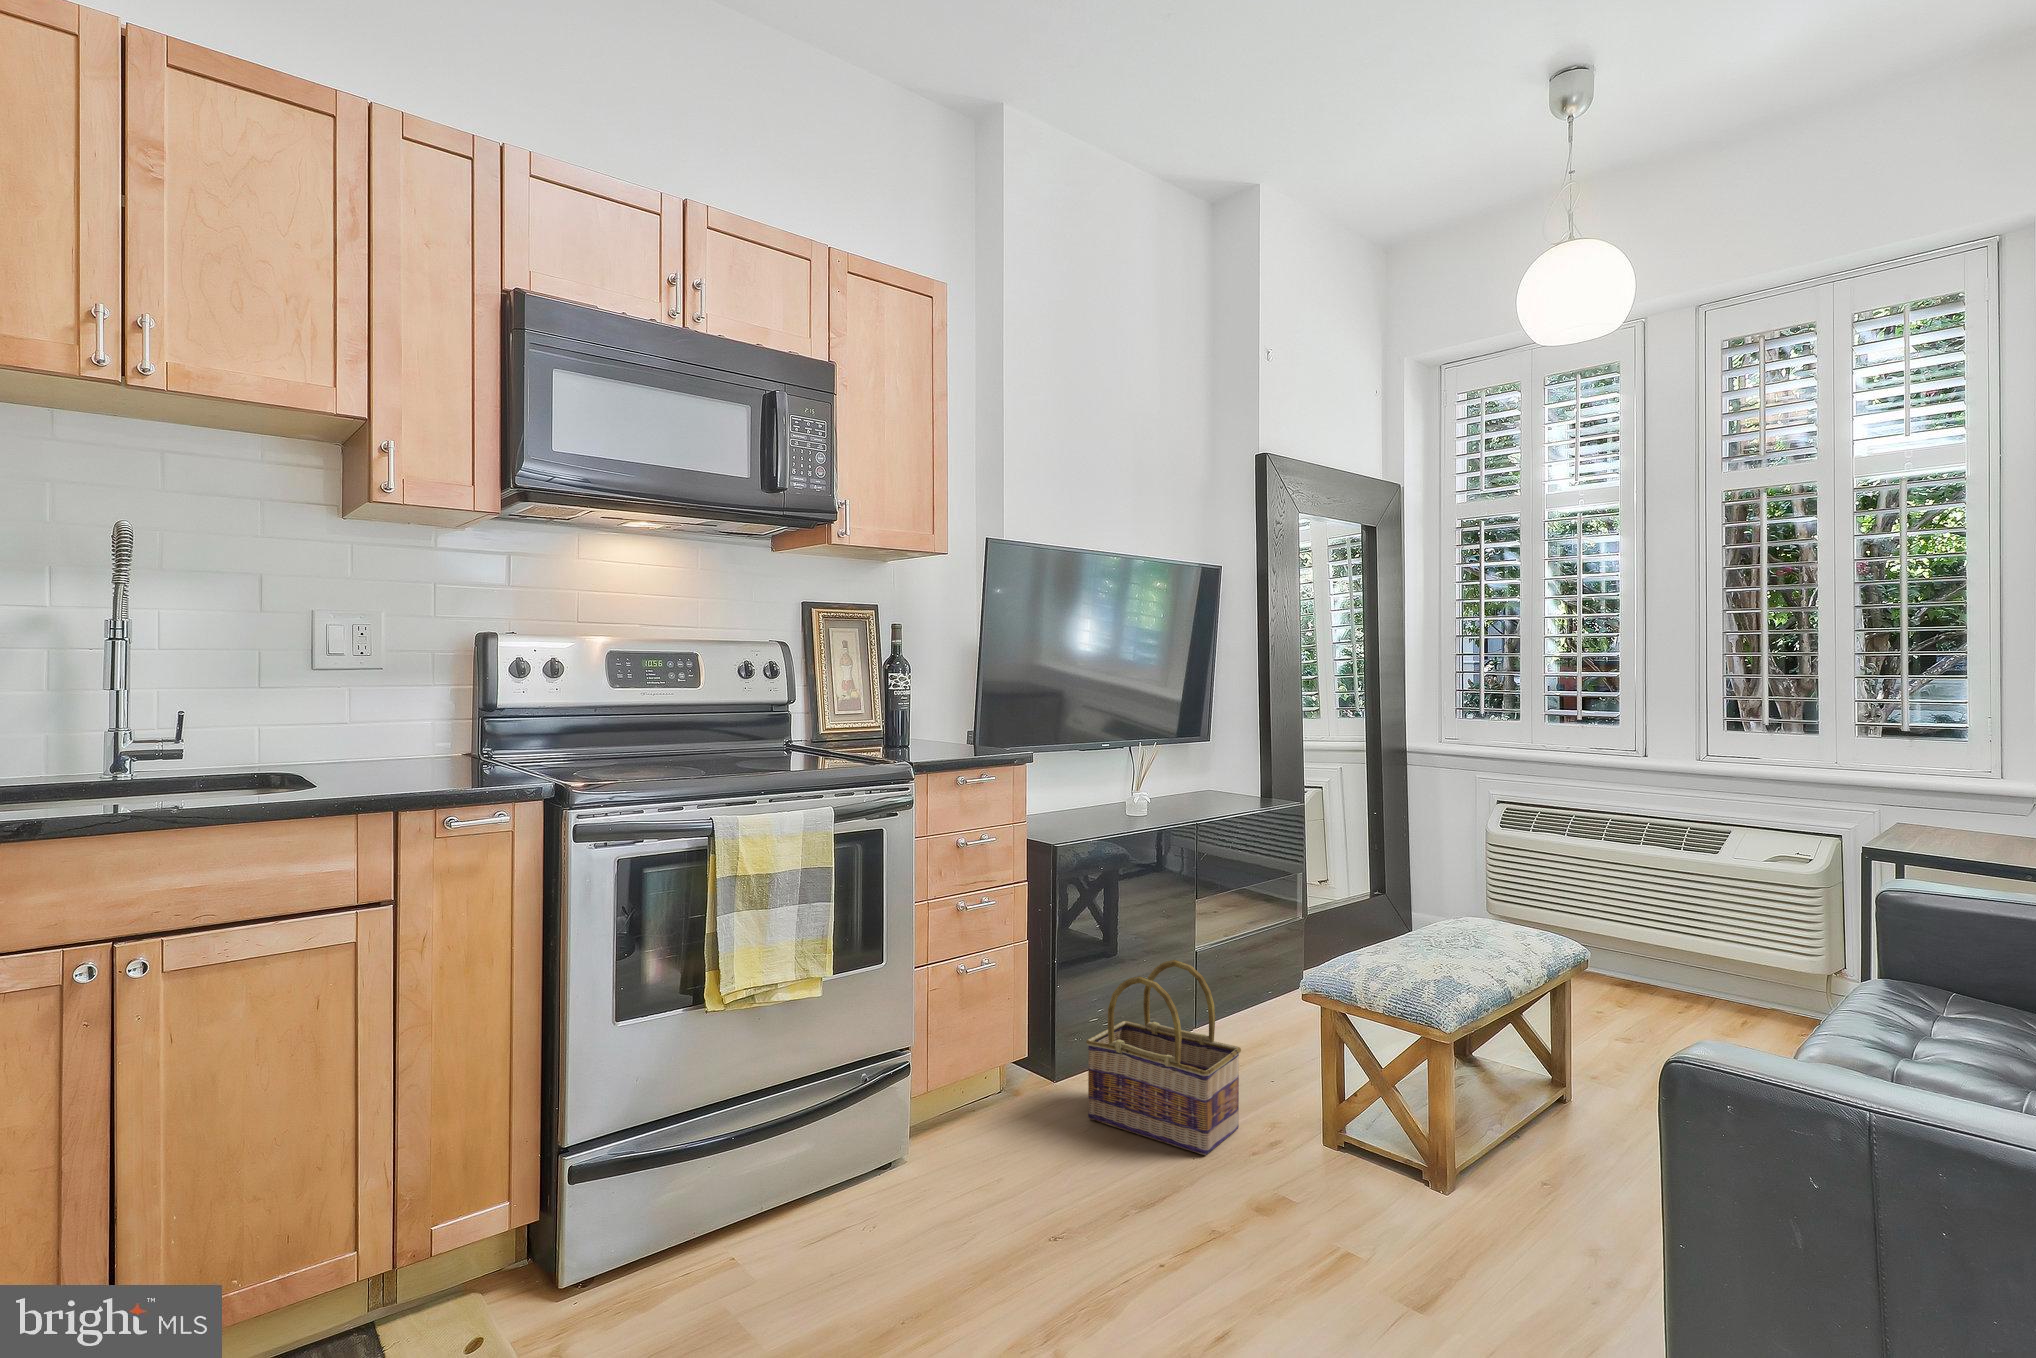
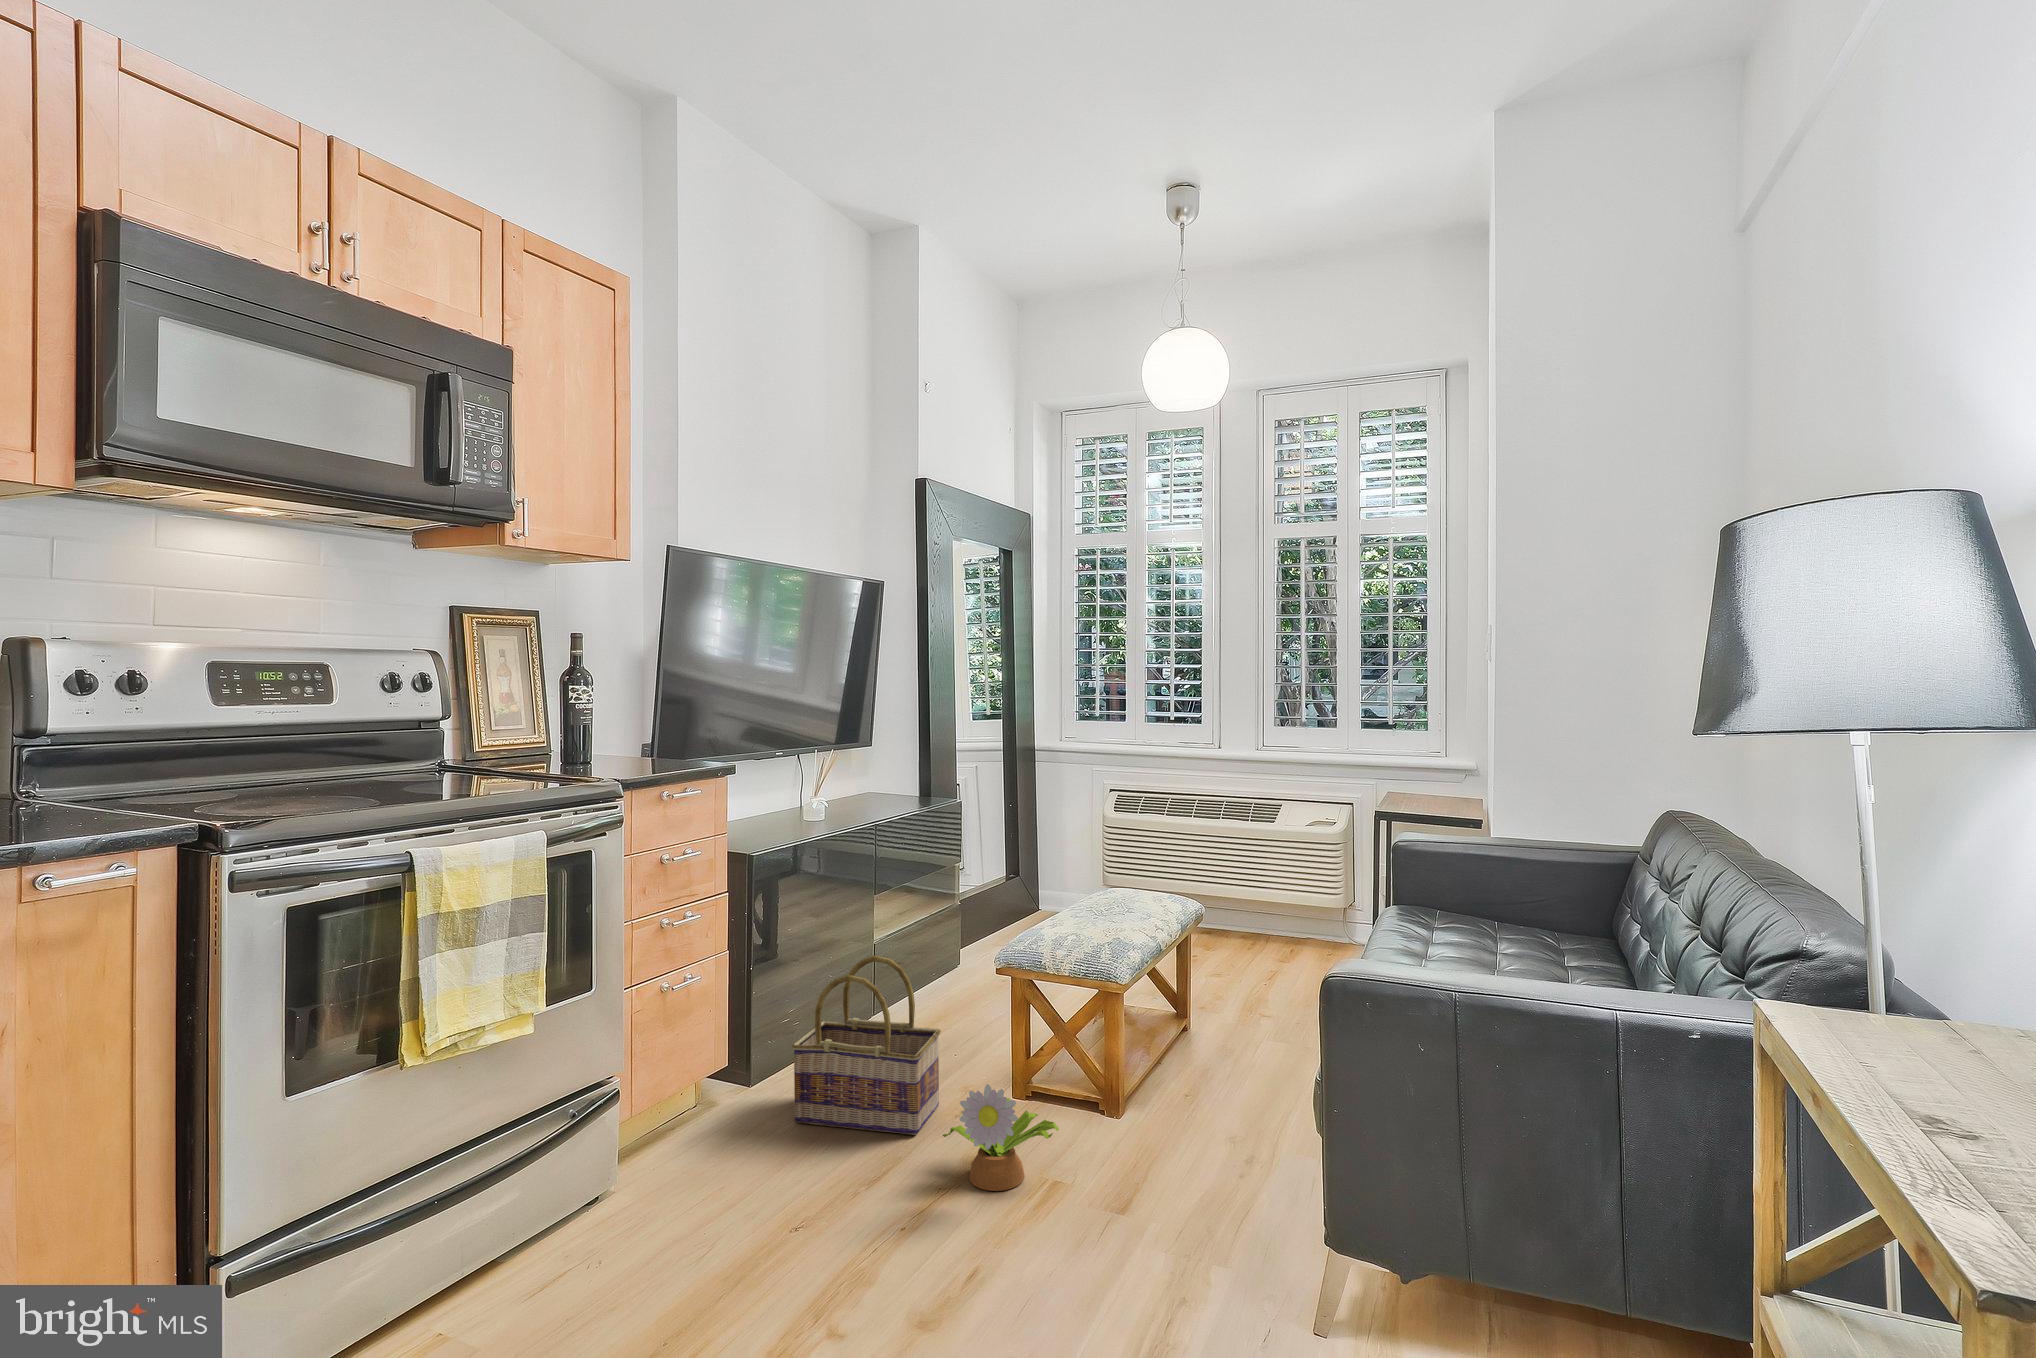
decorative plant: none [1219,1116,1353,1235] -> present [943,1084,1059,1191]

